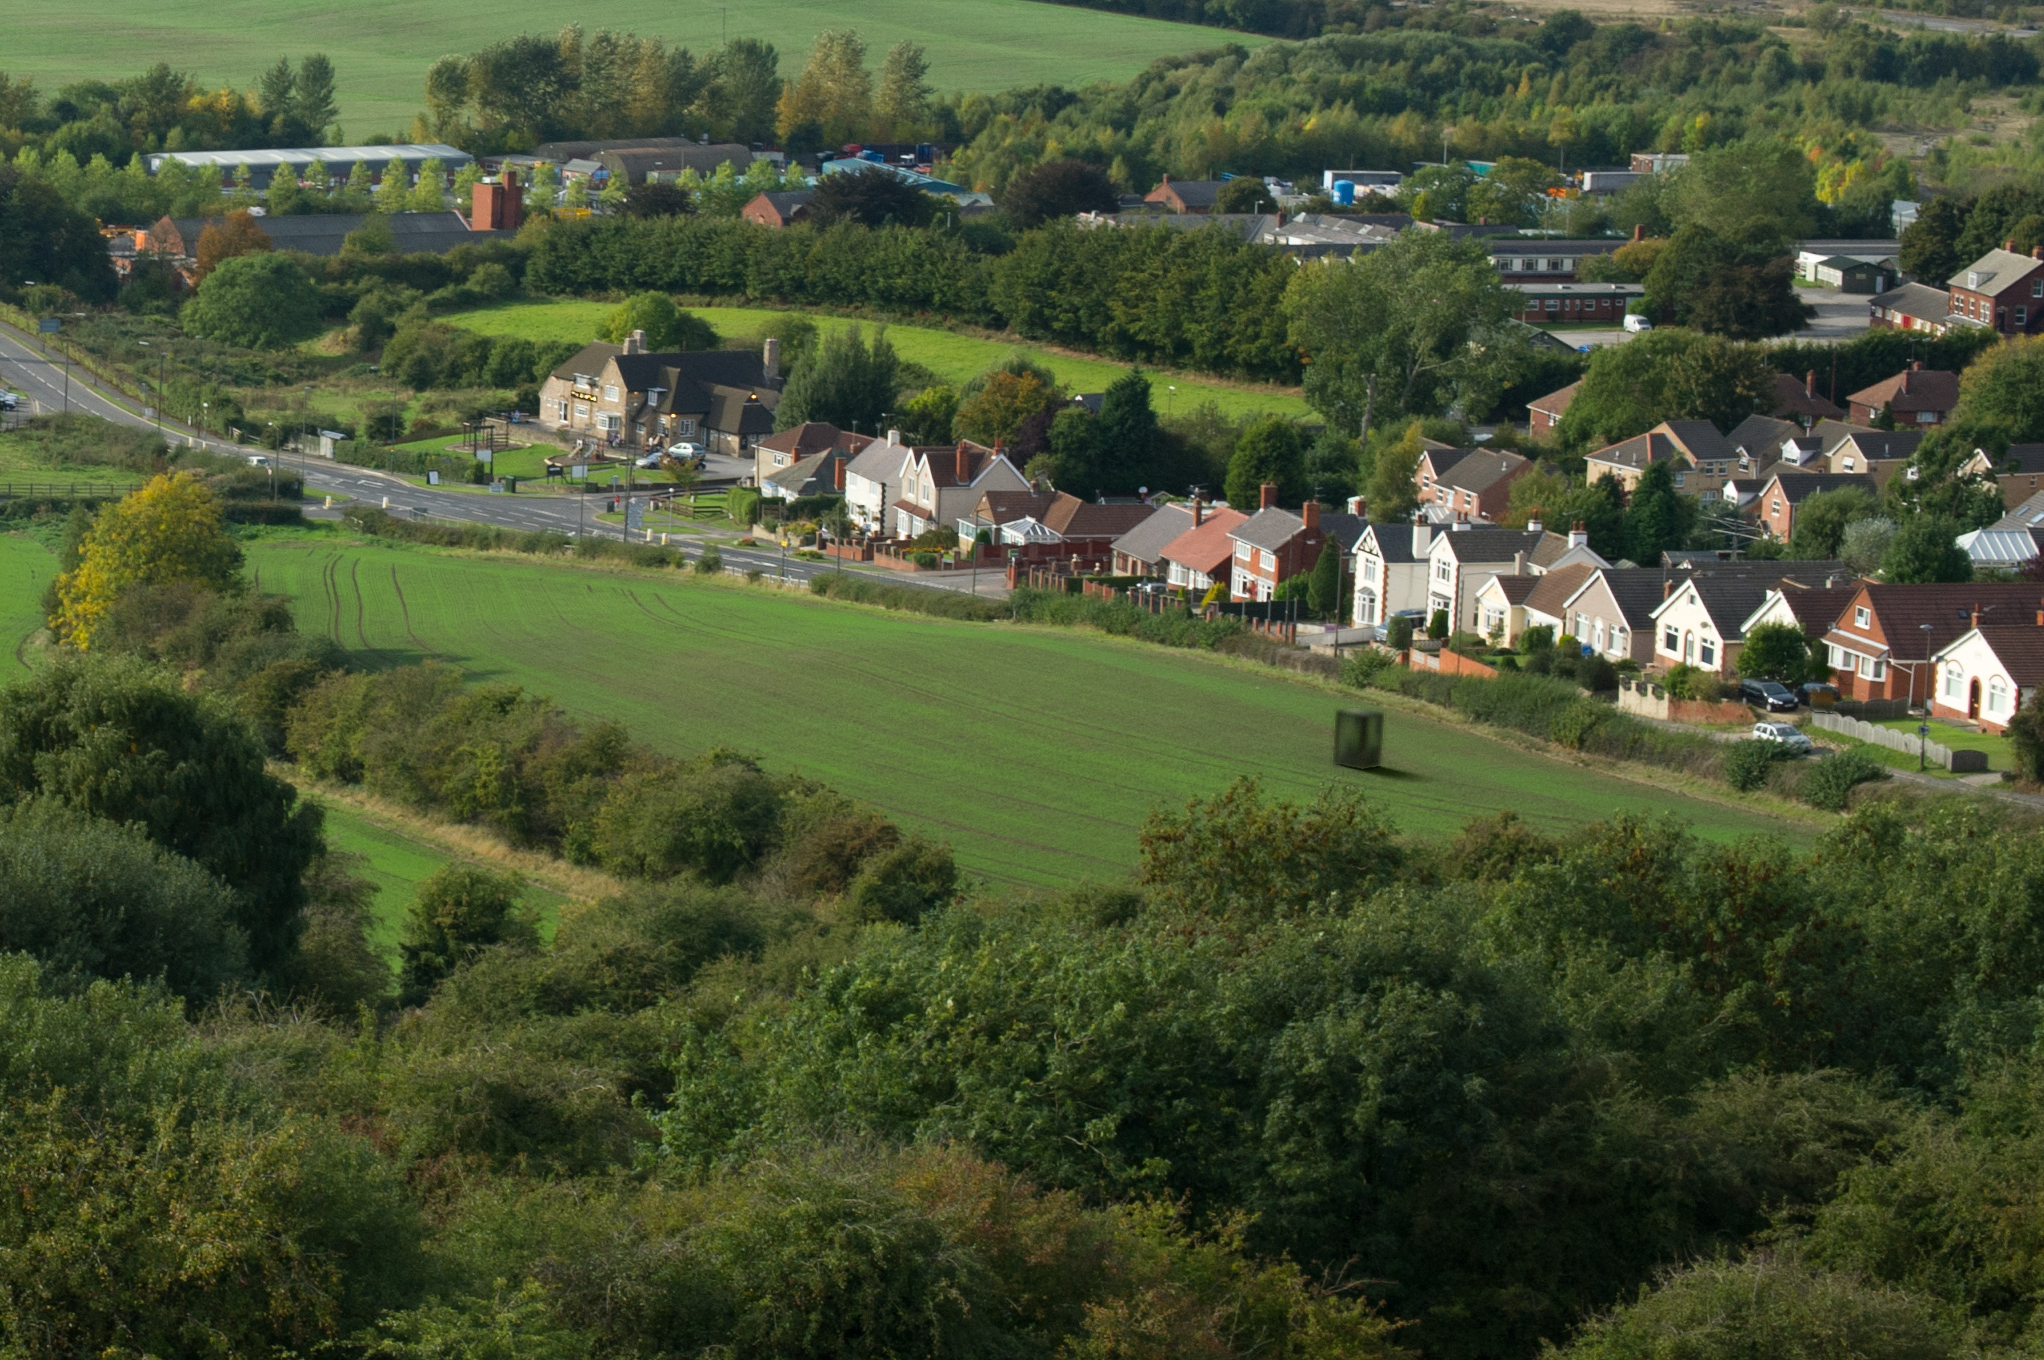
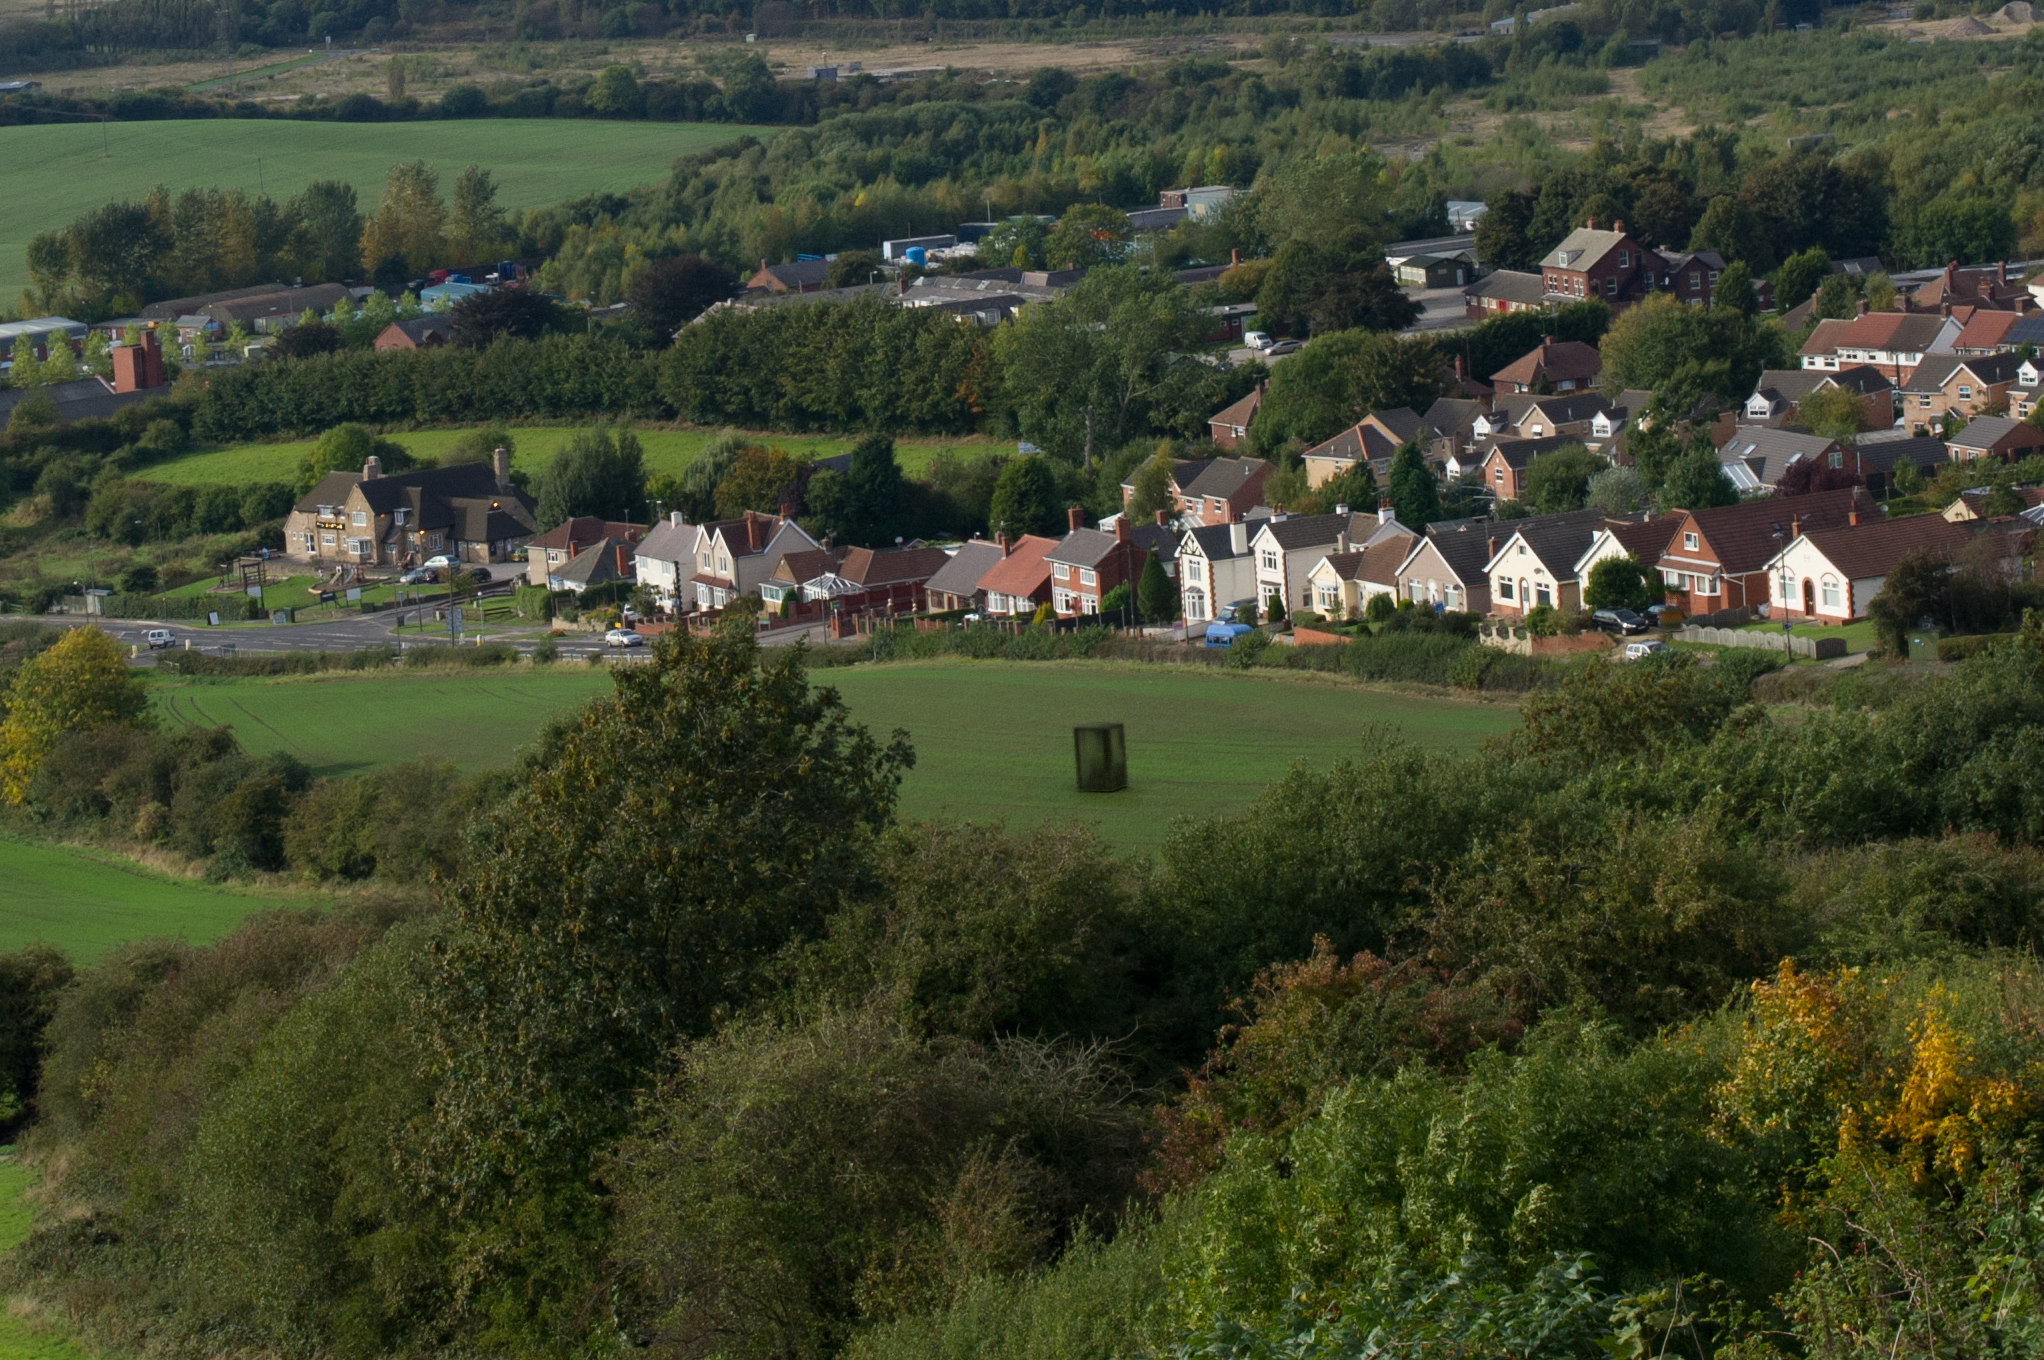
storage box: present [1333,707,1384,769] -> present [1073,722,1128,792]

